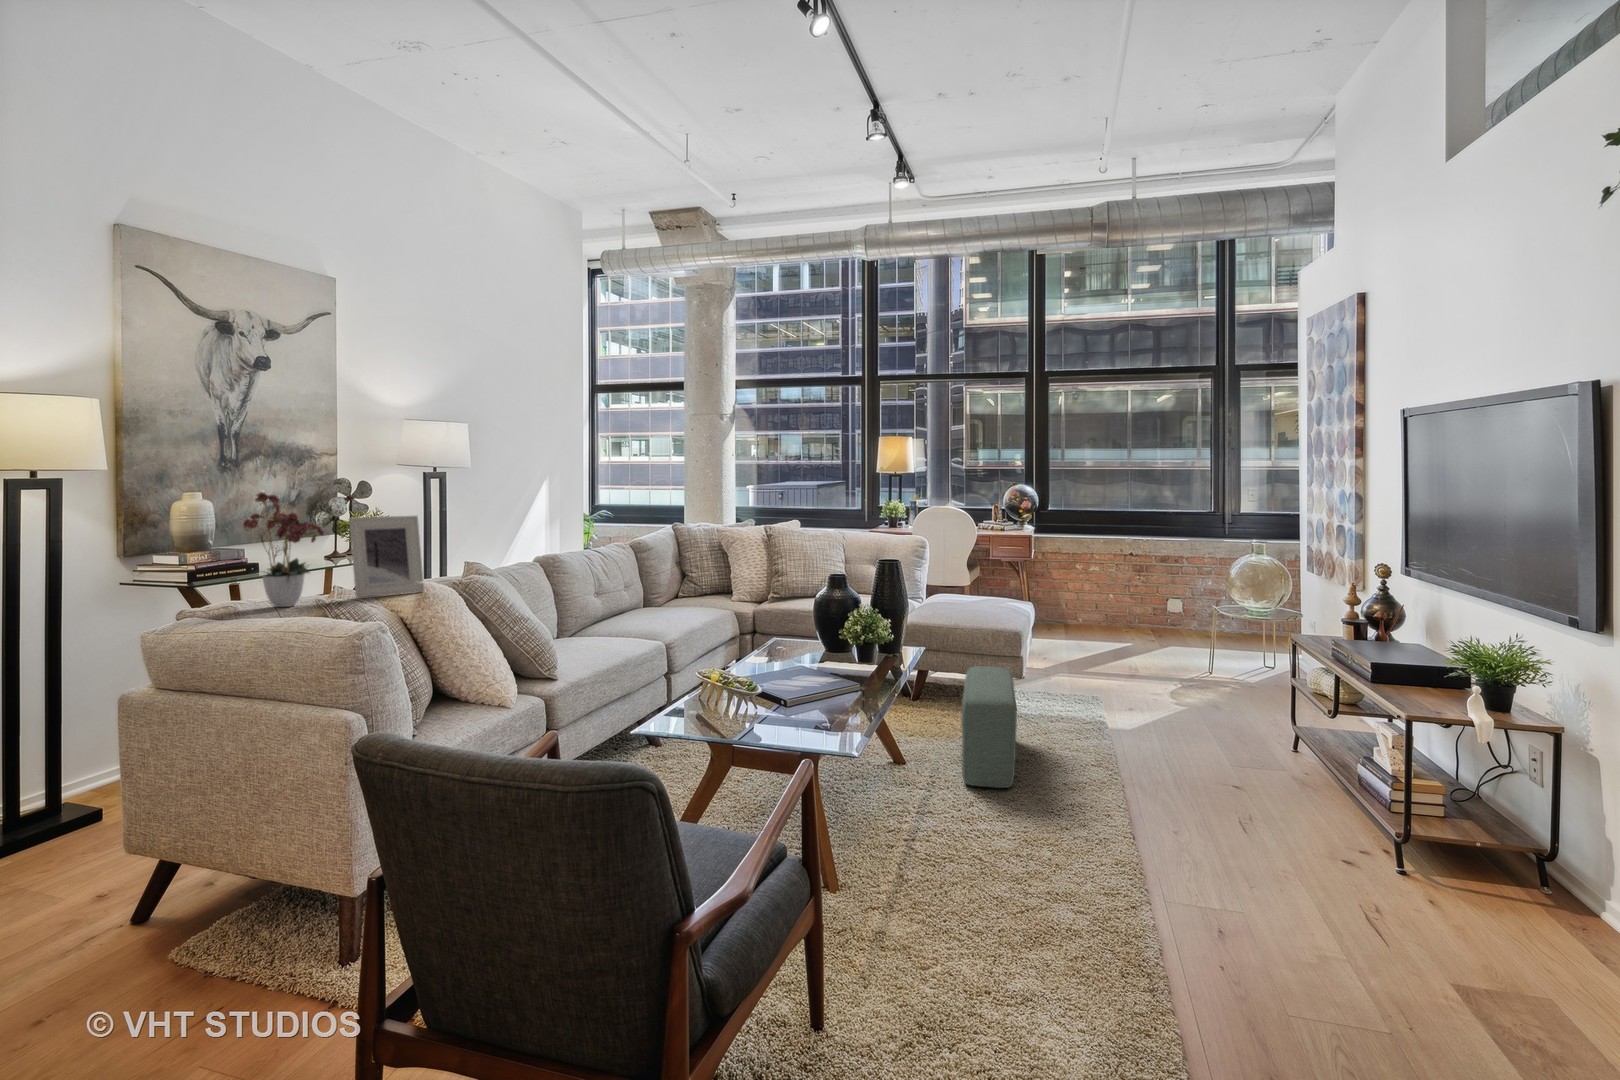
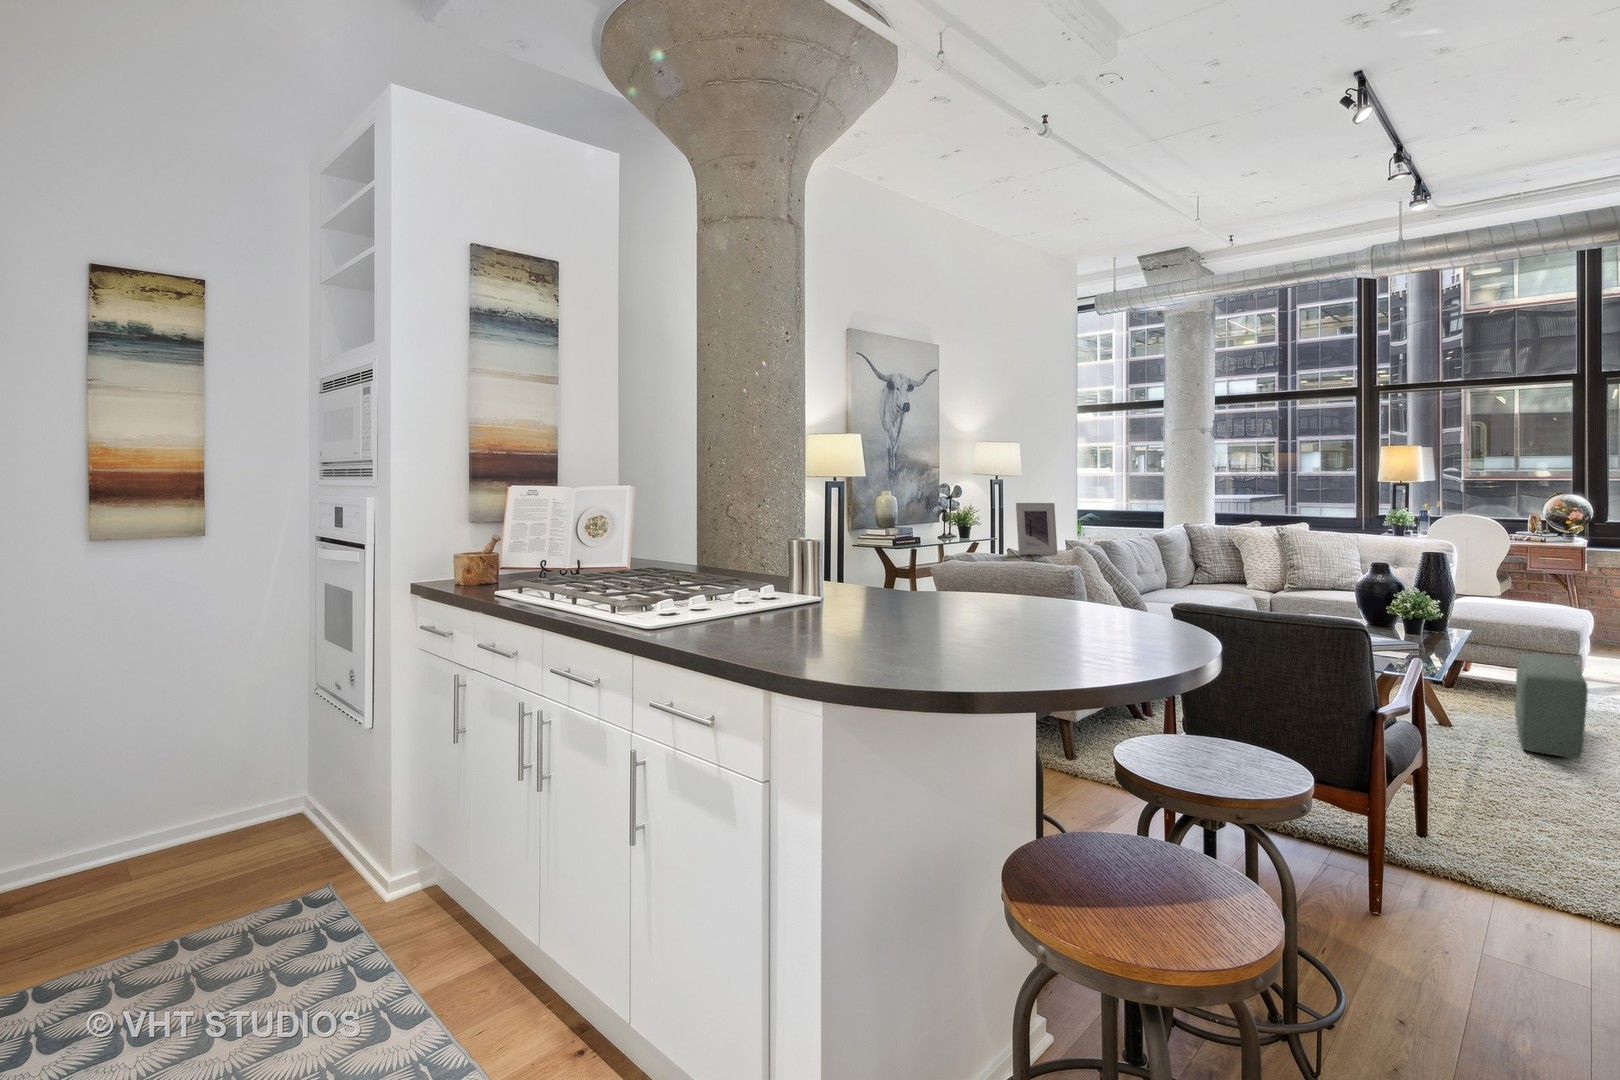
flower arrangement: present [243,492,324,607] -> none [961,482,1013,557]

